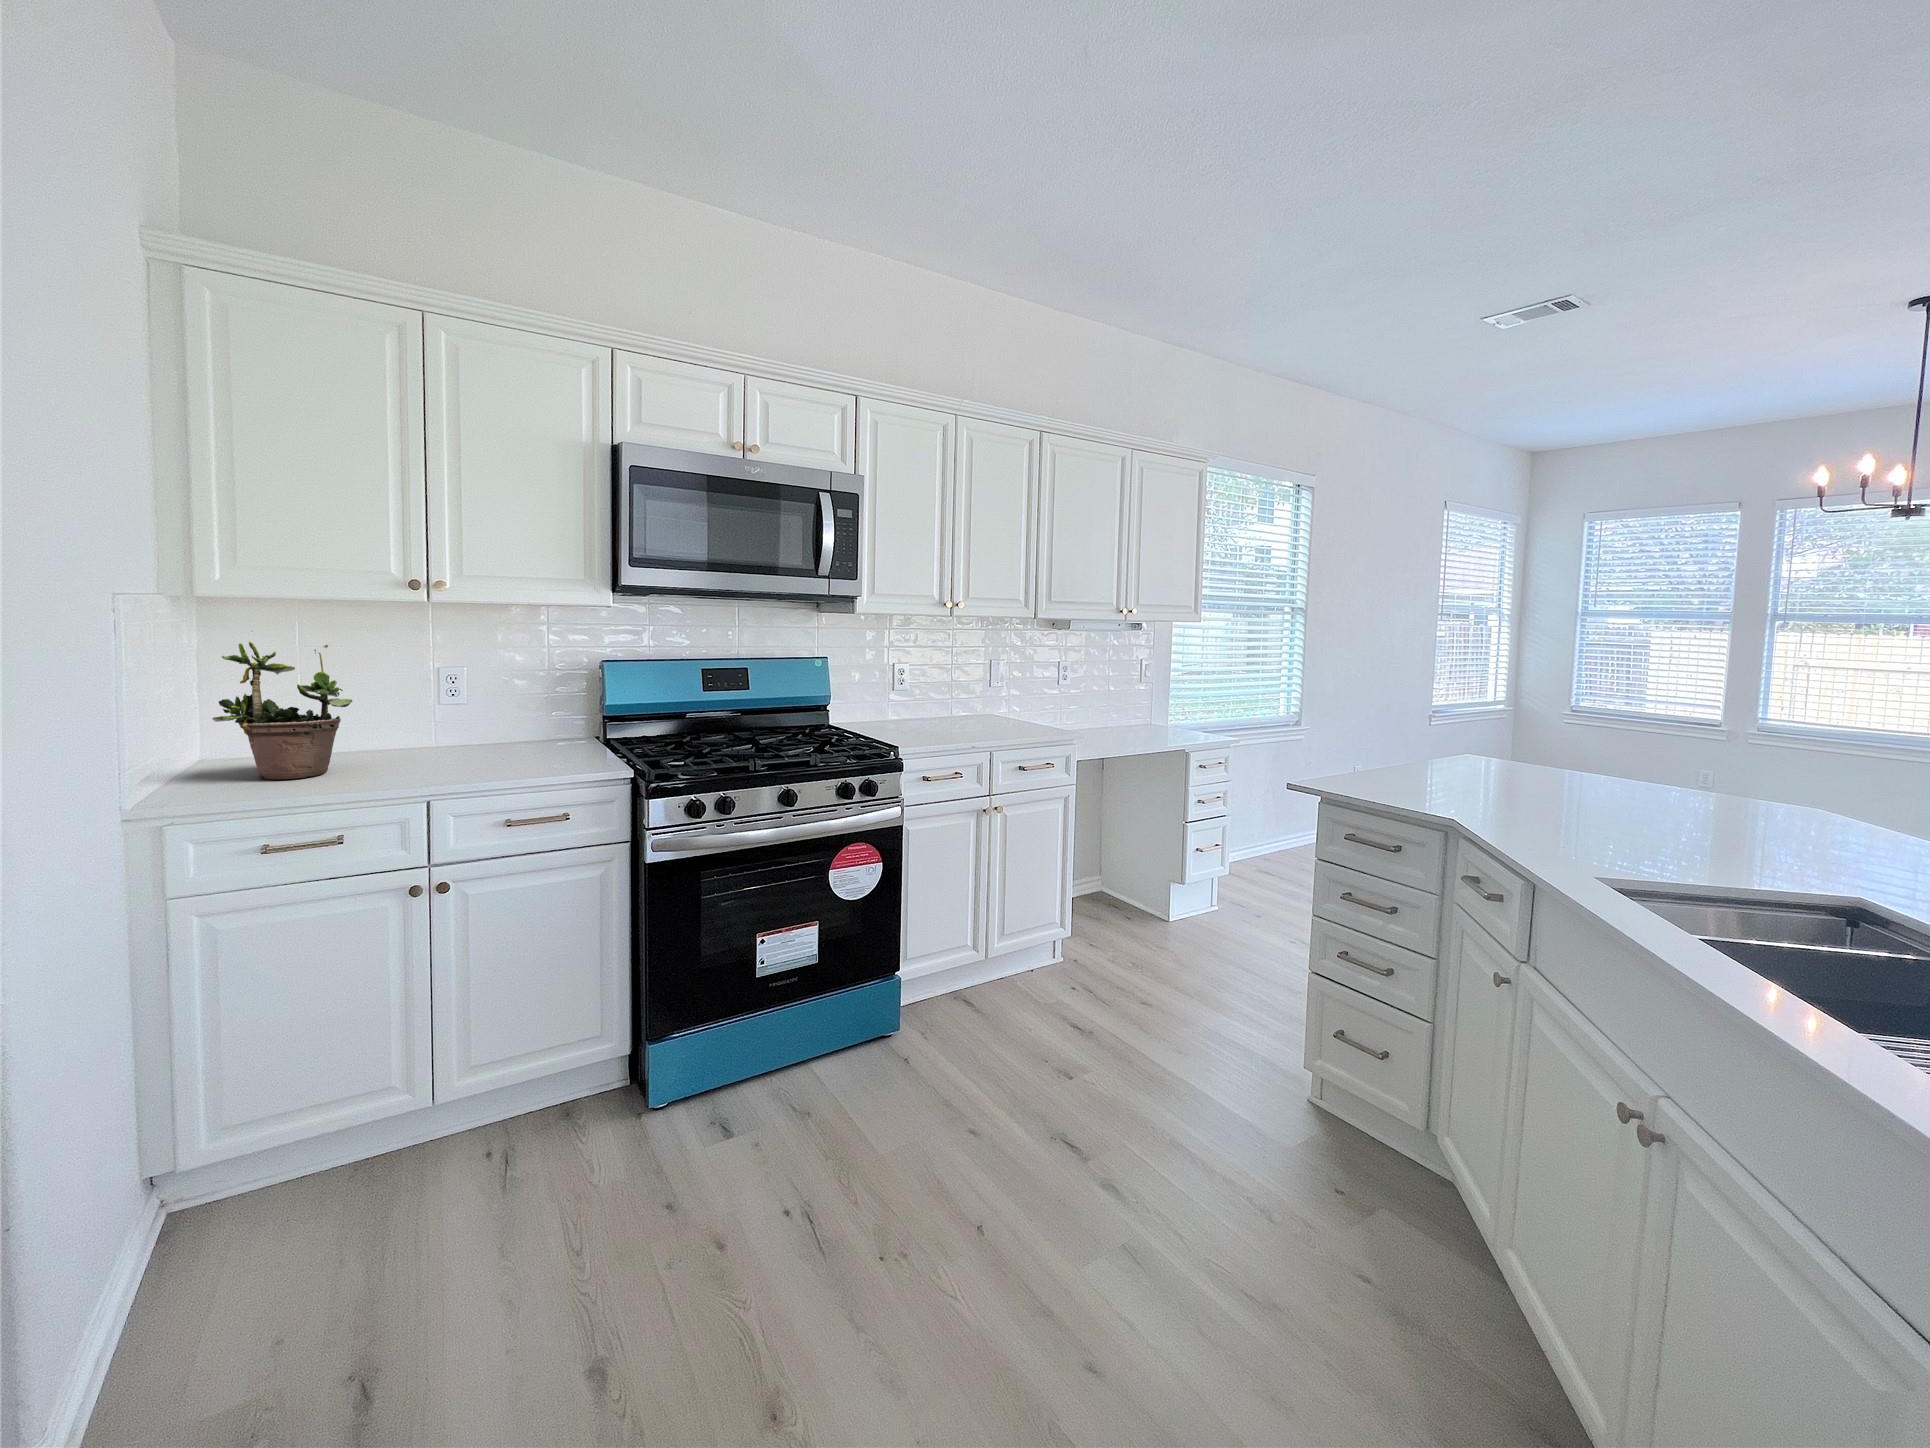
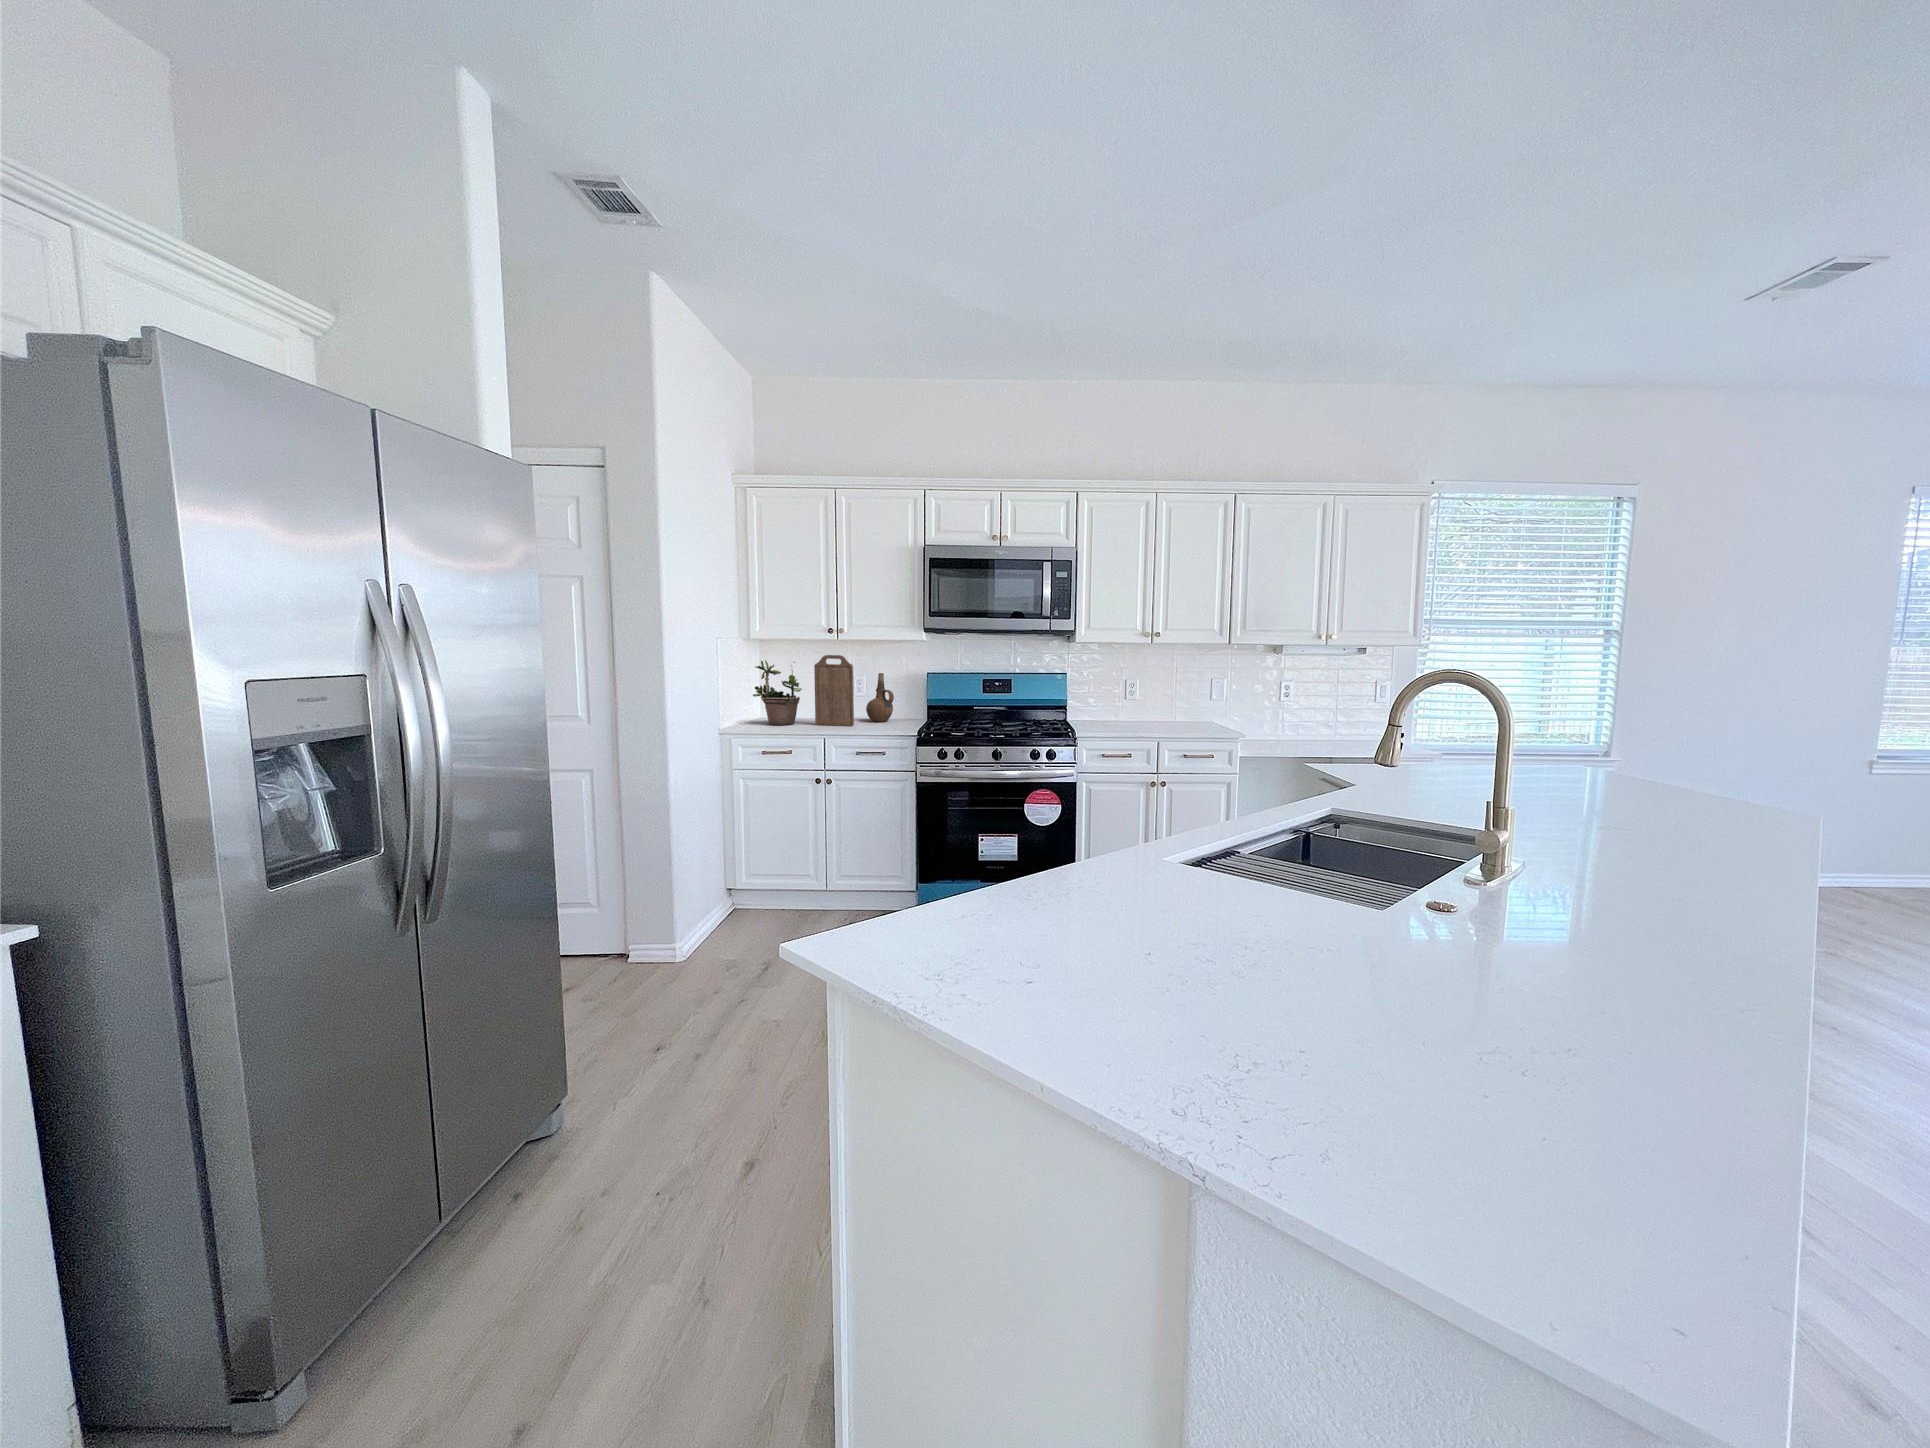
cutting board: none [384,632,481,770] -> present [814,655,854,726]
ceramic pitcher: none [489,664,548,752] -> present [866,673,894,722]

